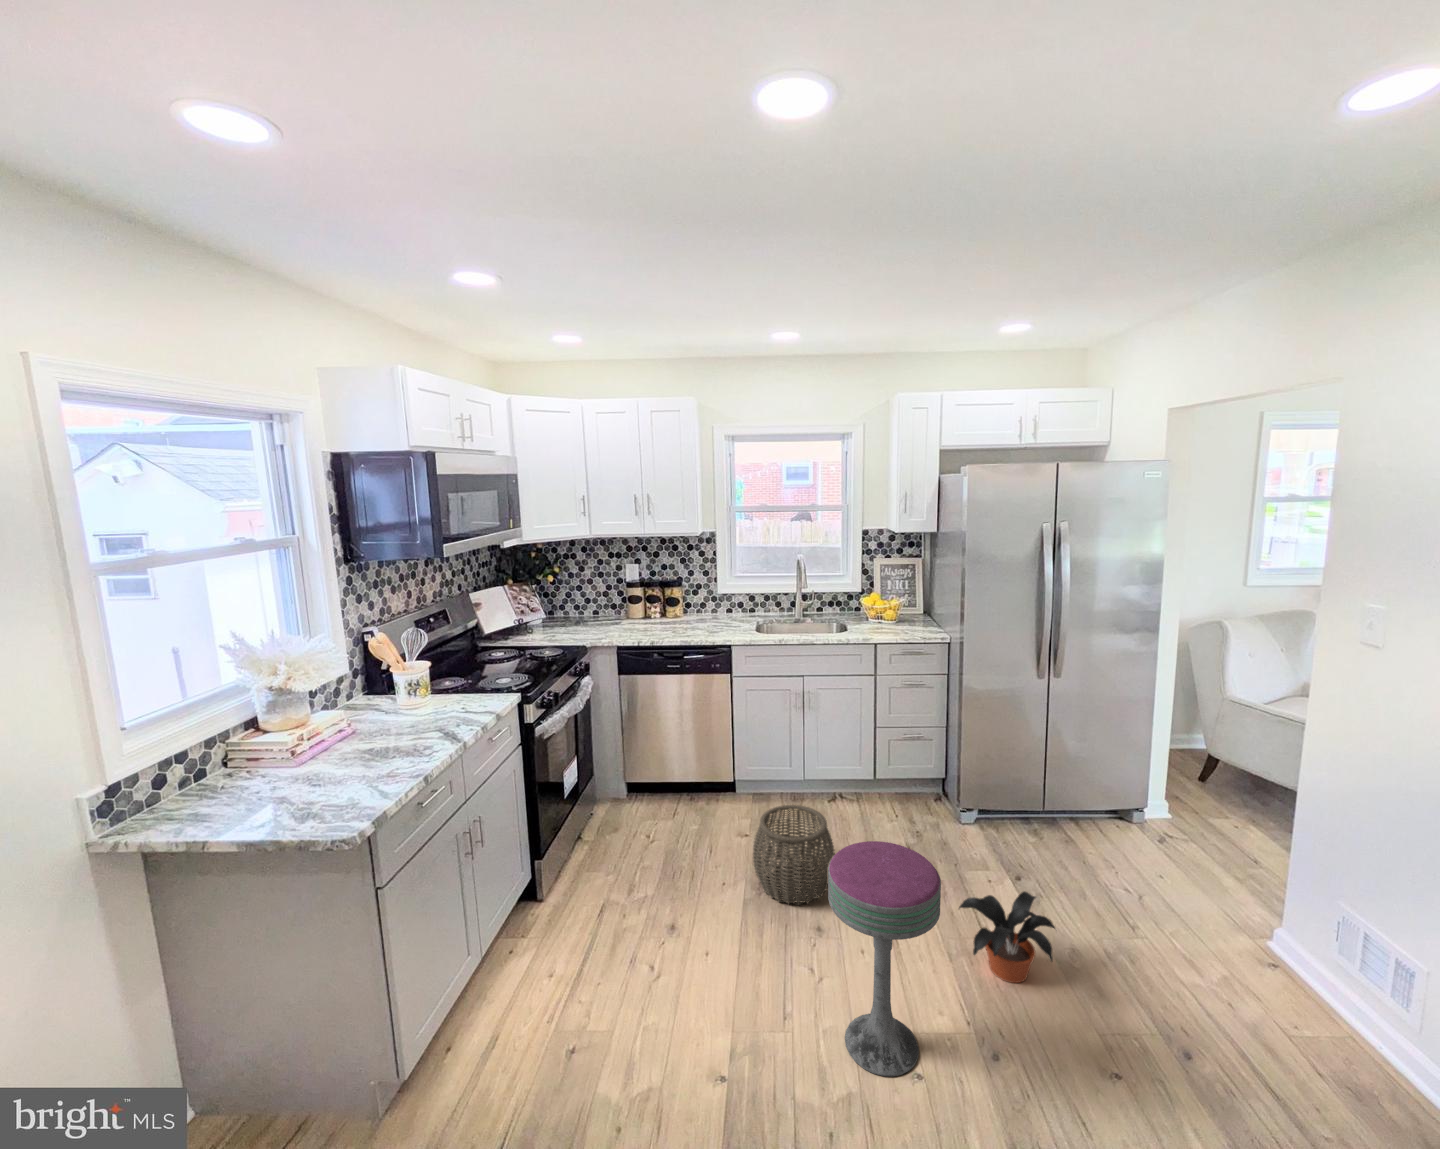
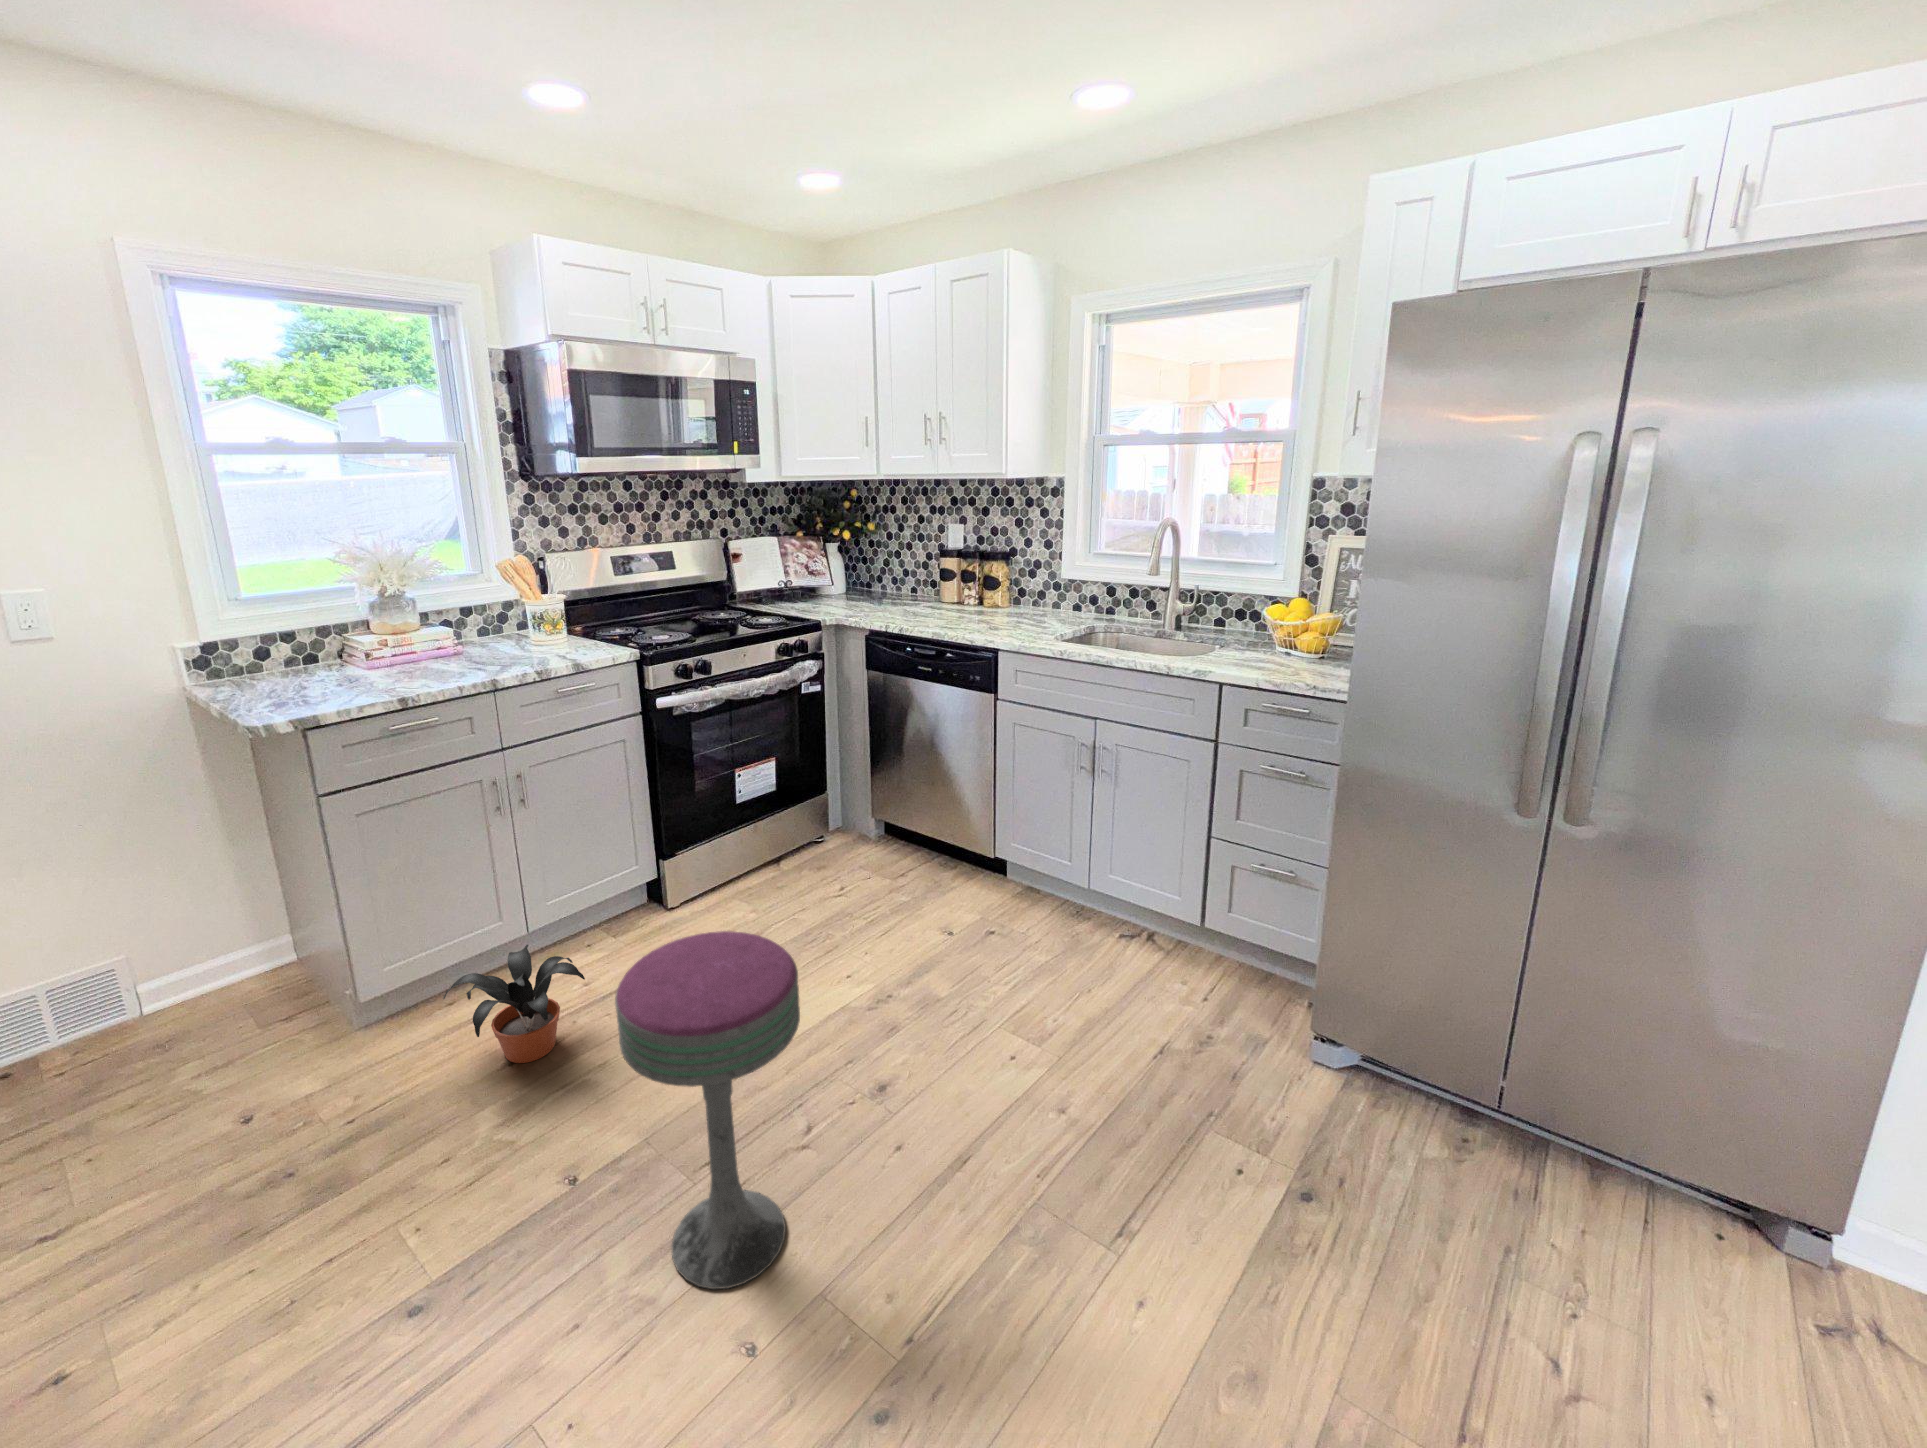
woven basket: present [753,805,835,905] -> none [846,888,974,1039]
potted plant: present [959,891,1055,983] -> present [444,945,585,1063]

